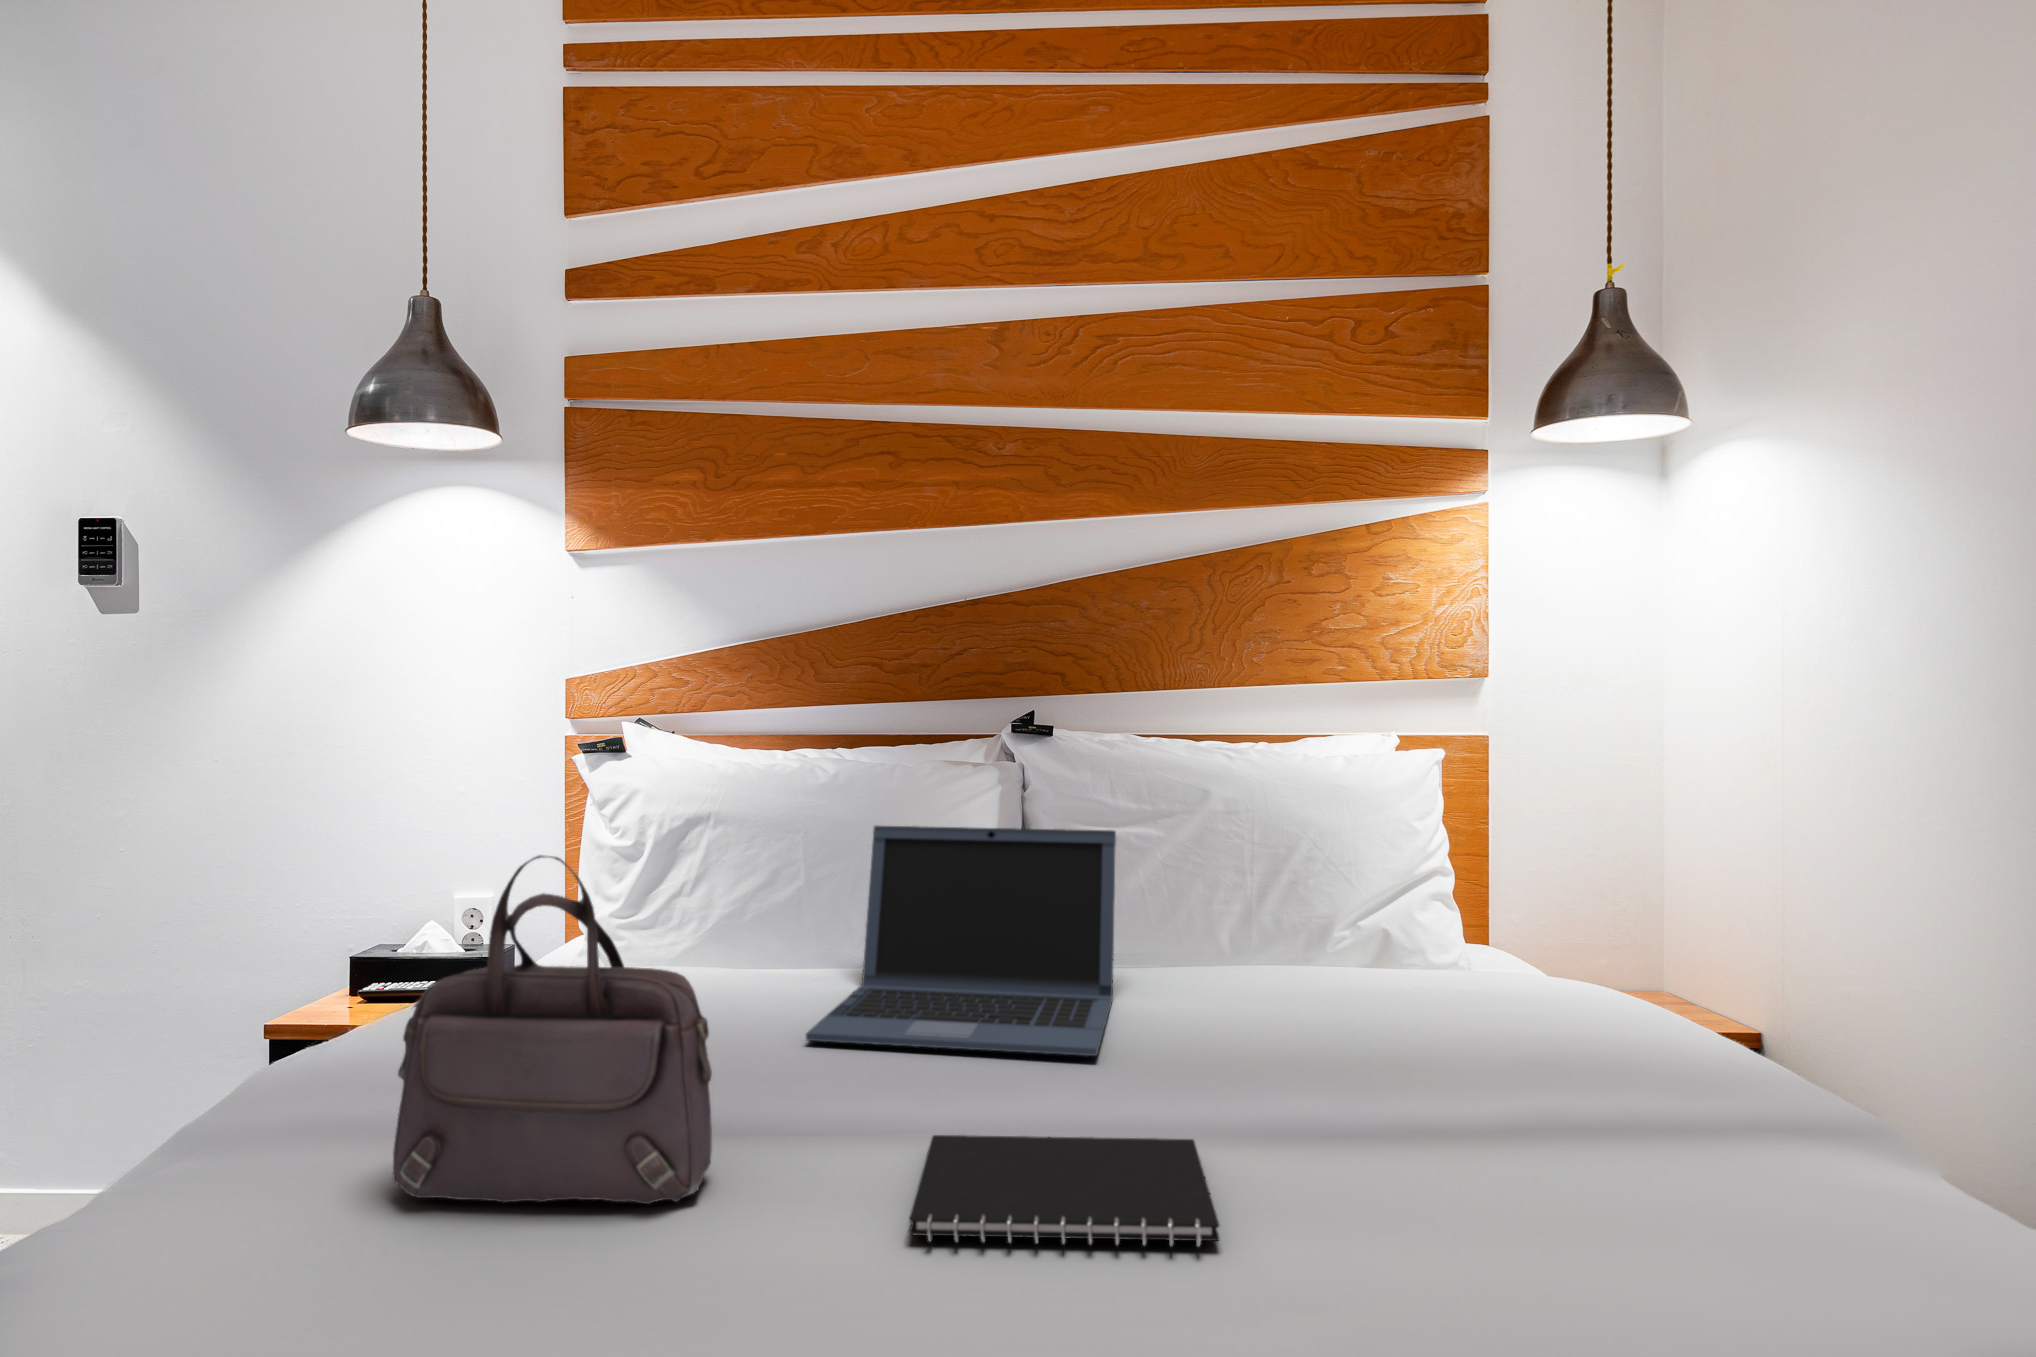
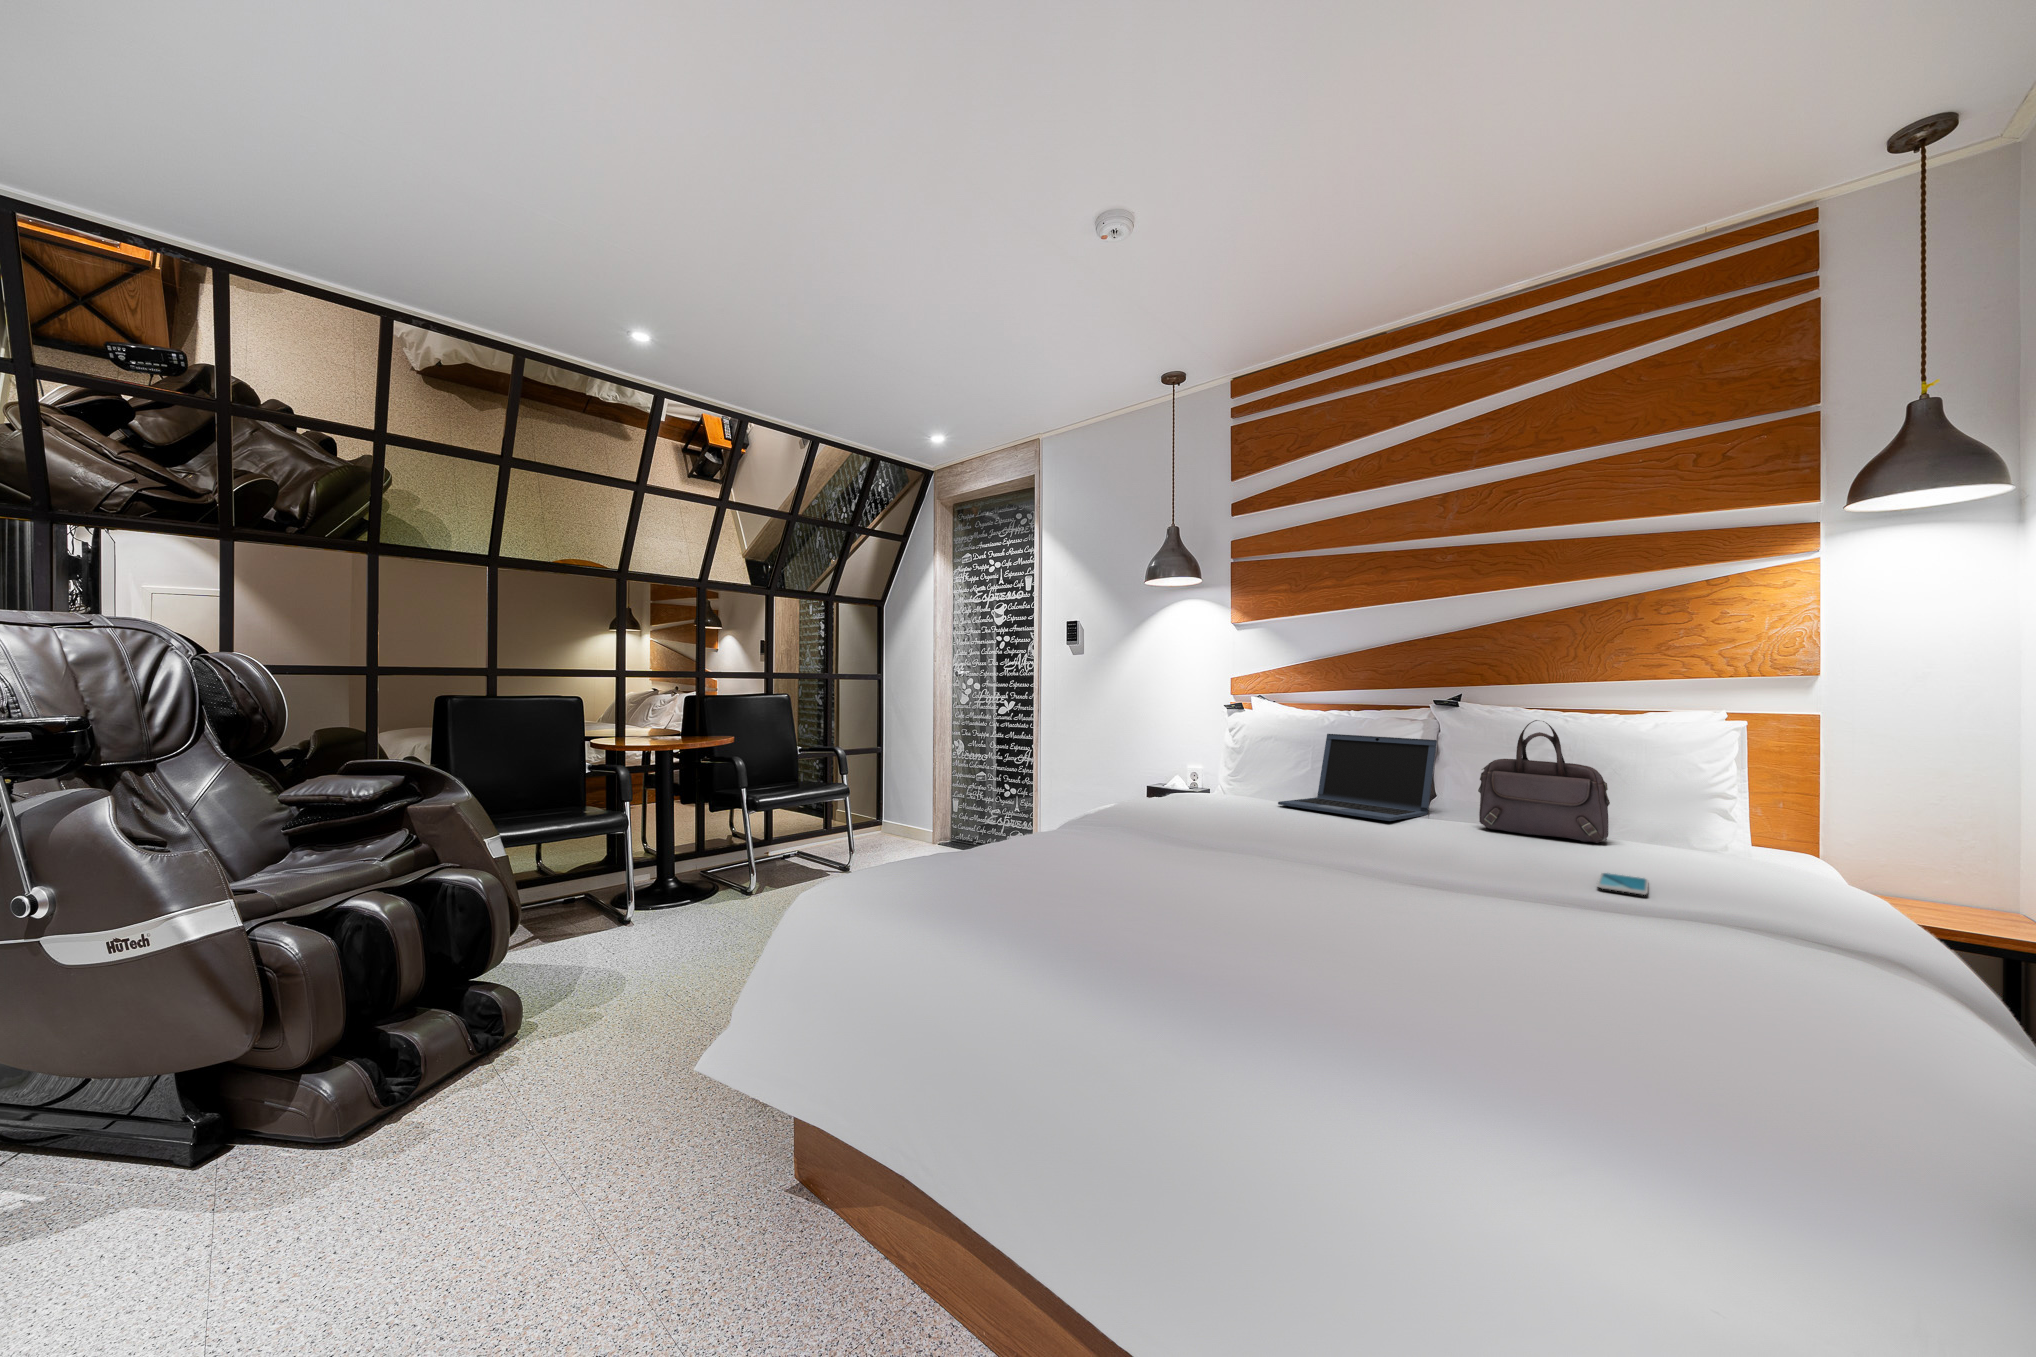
handbag: present [393,855,712,1204] -> present [1478,720,1610,843]
notebook: present [909,1135,1219,1247] -> none [1267,823,1394,851]
smartphone: none [1637,1160,1827,1244] -> present [1597,873,1648,895]

